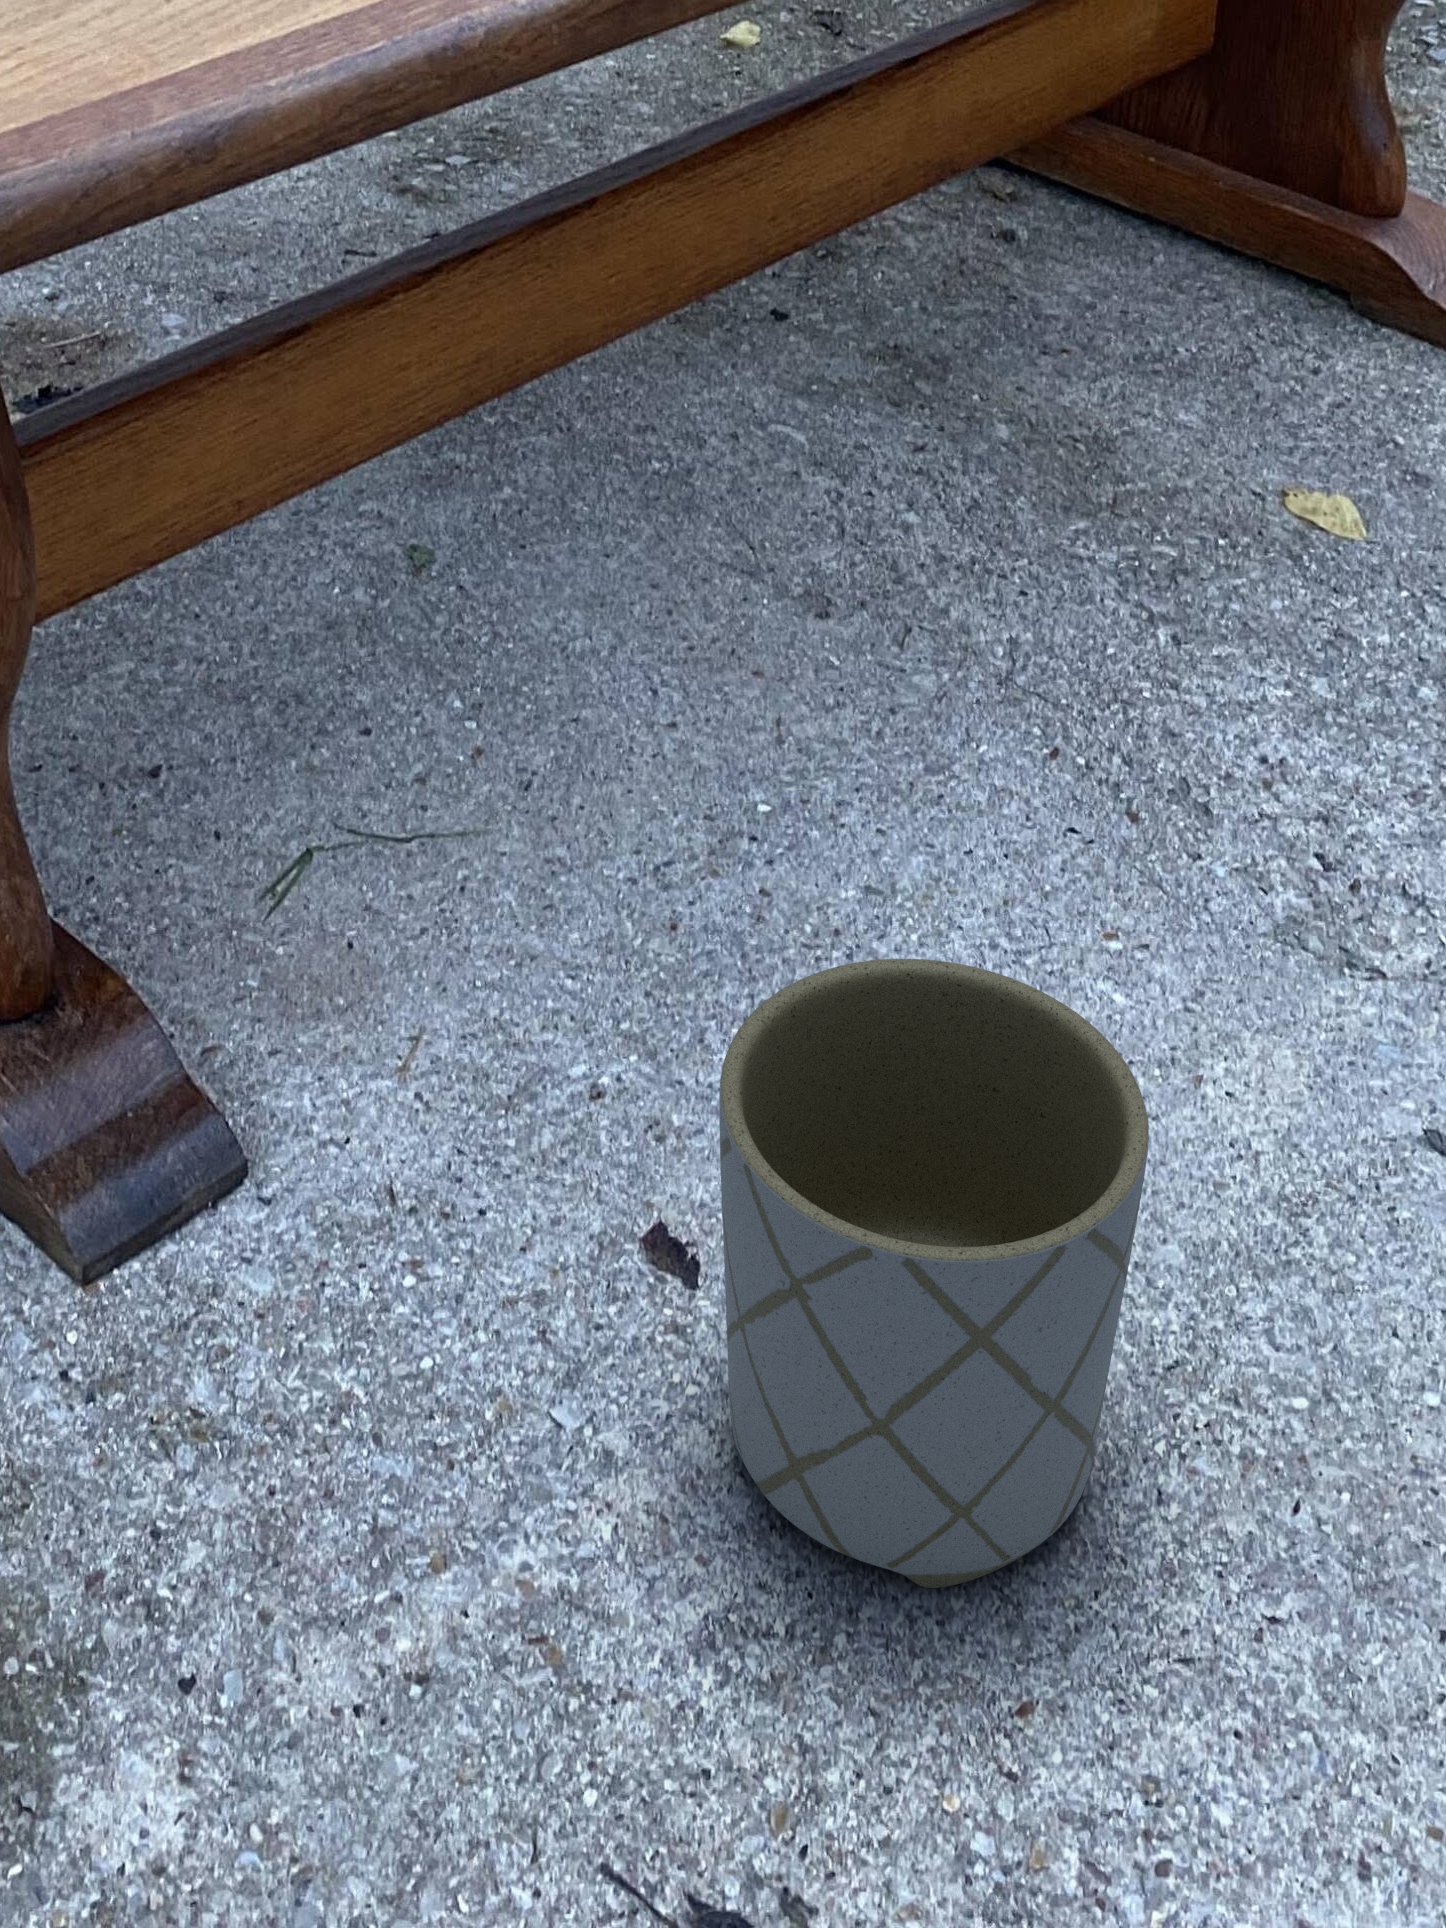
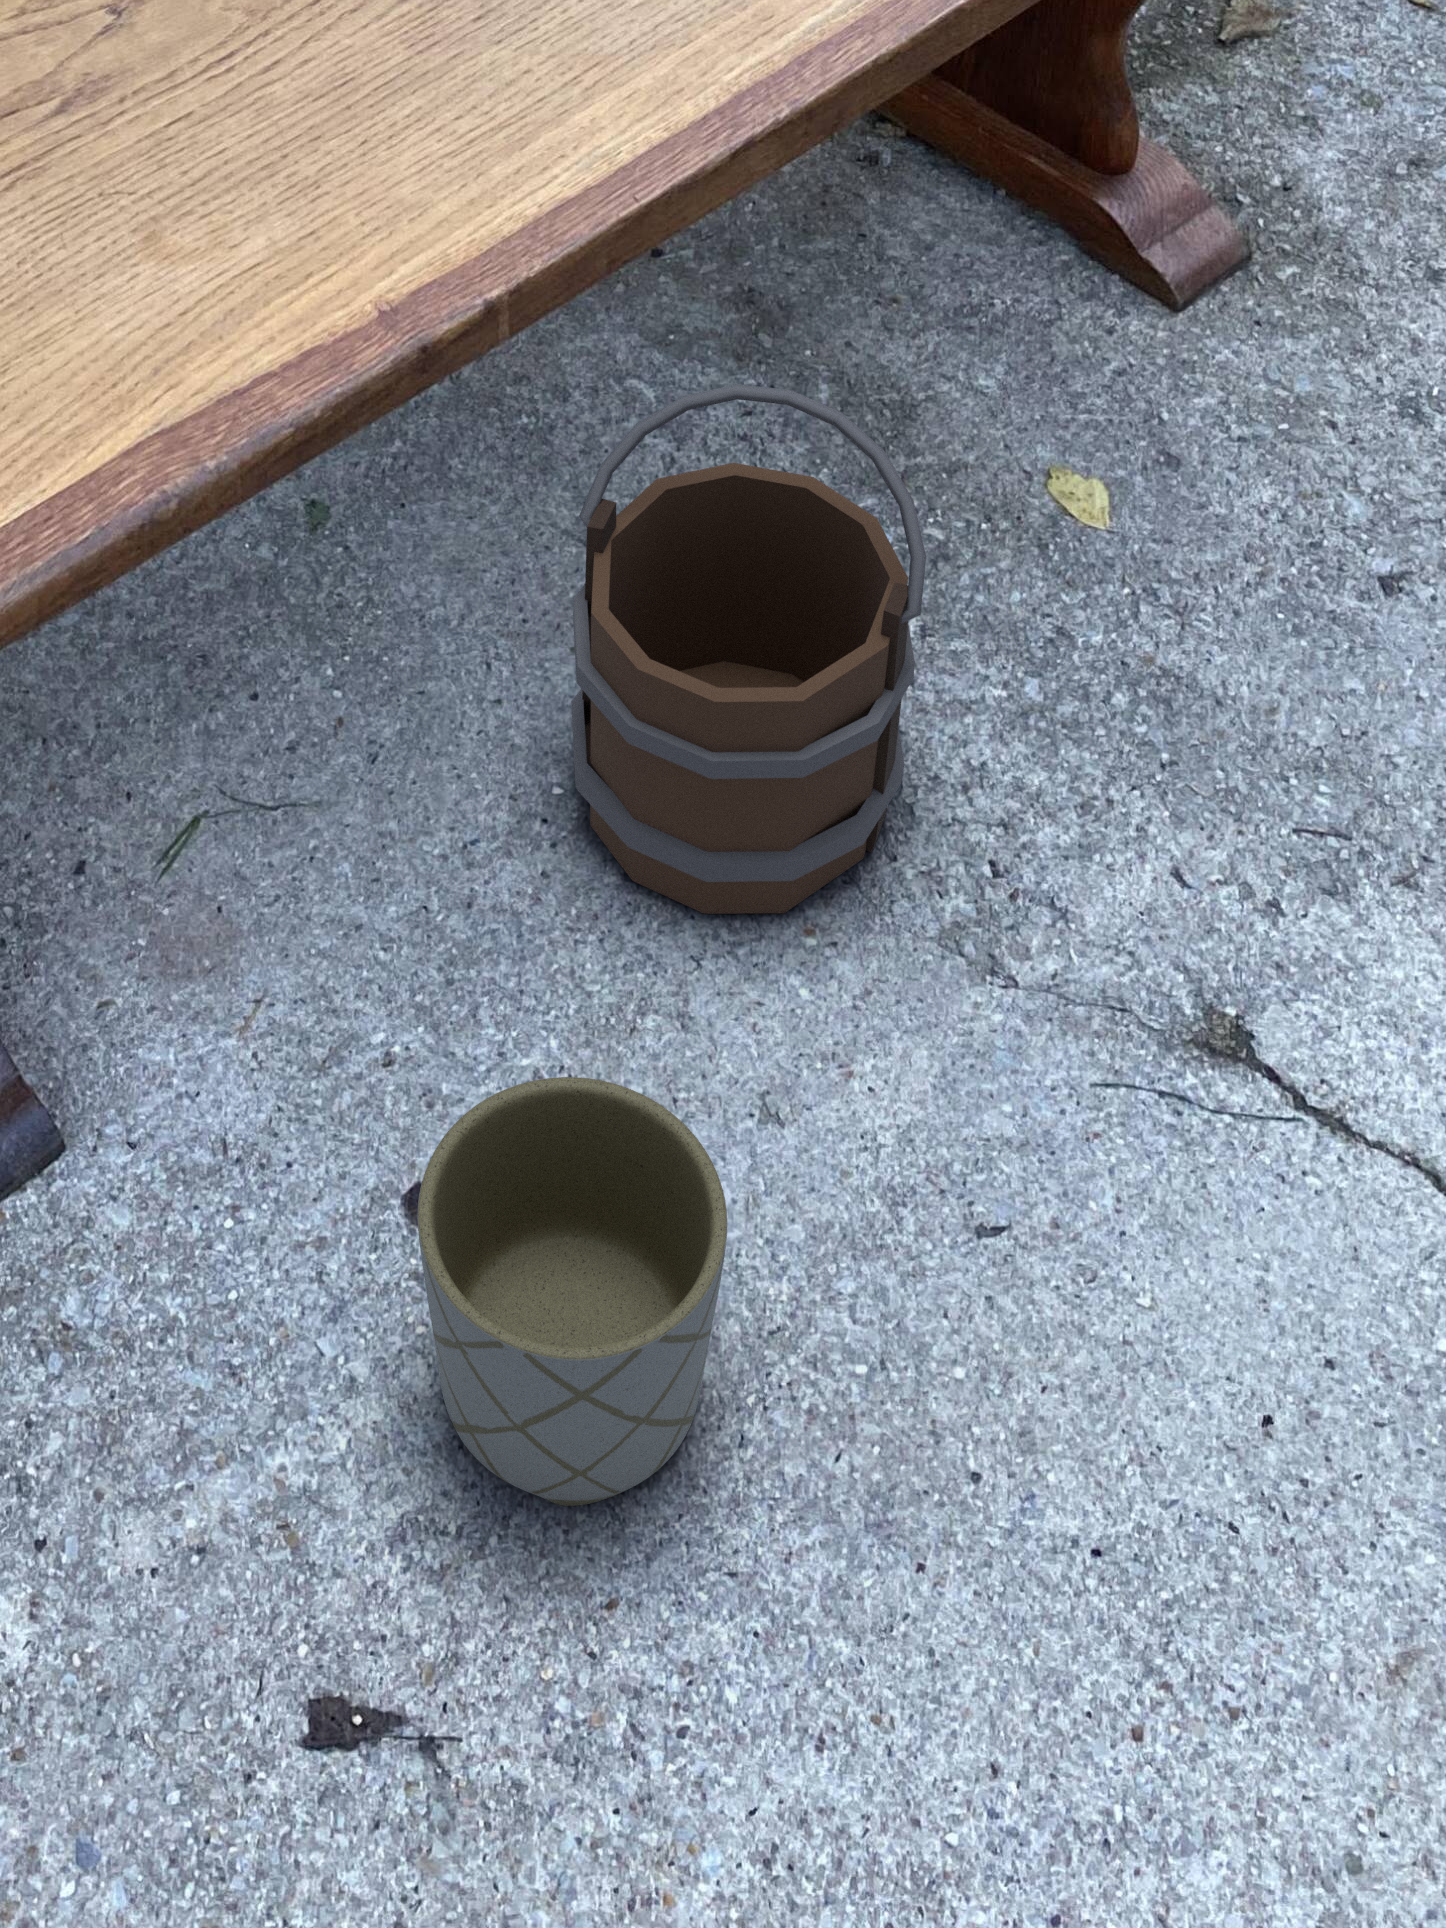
bucket: none [777,229,1229,918] -> present [571,384,926,914]

